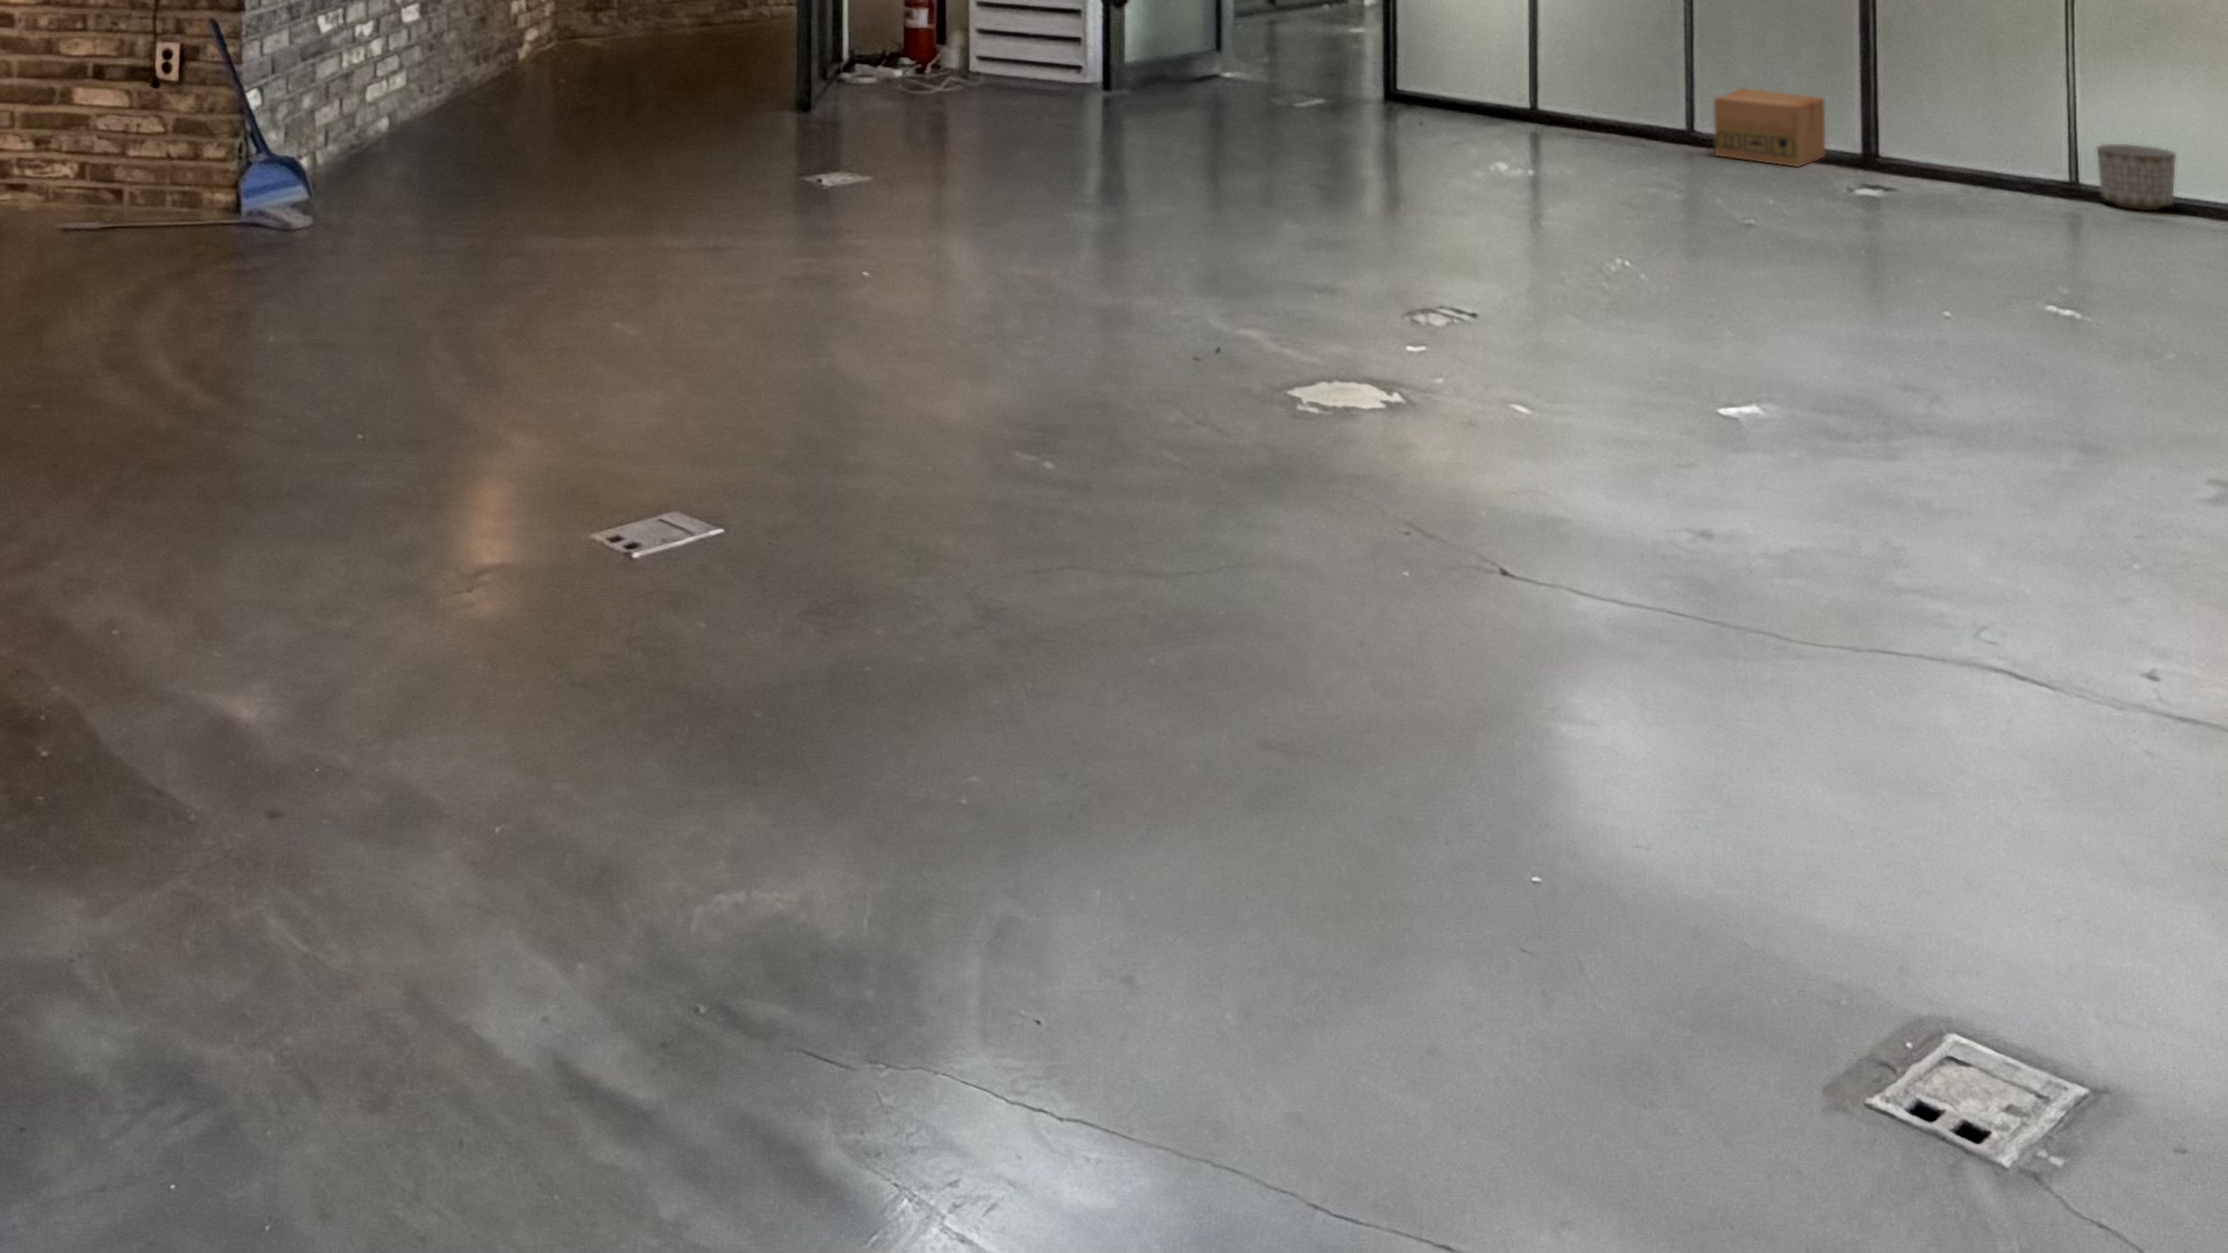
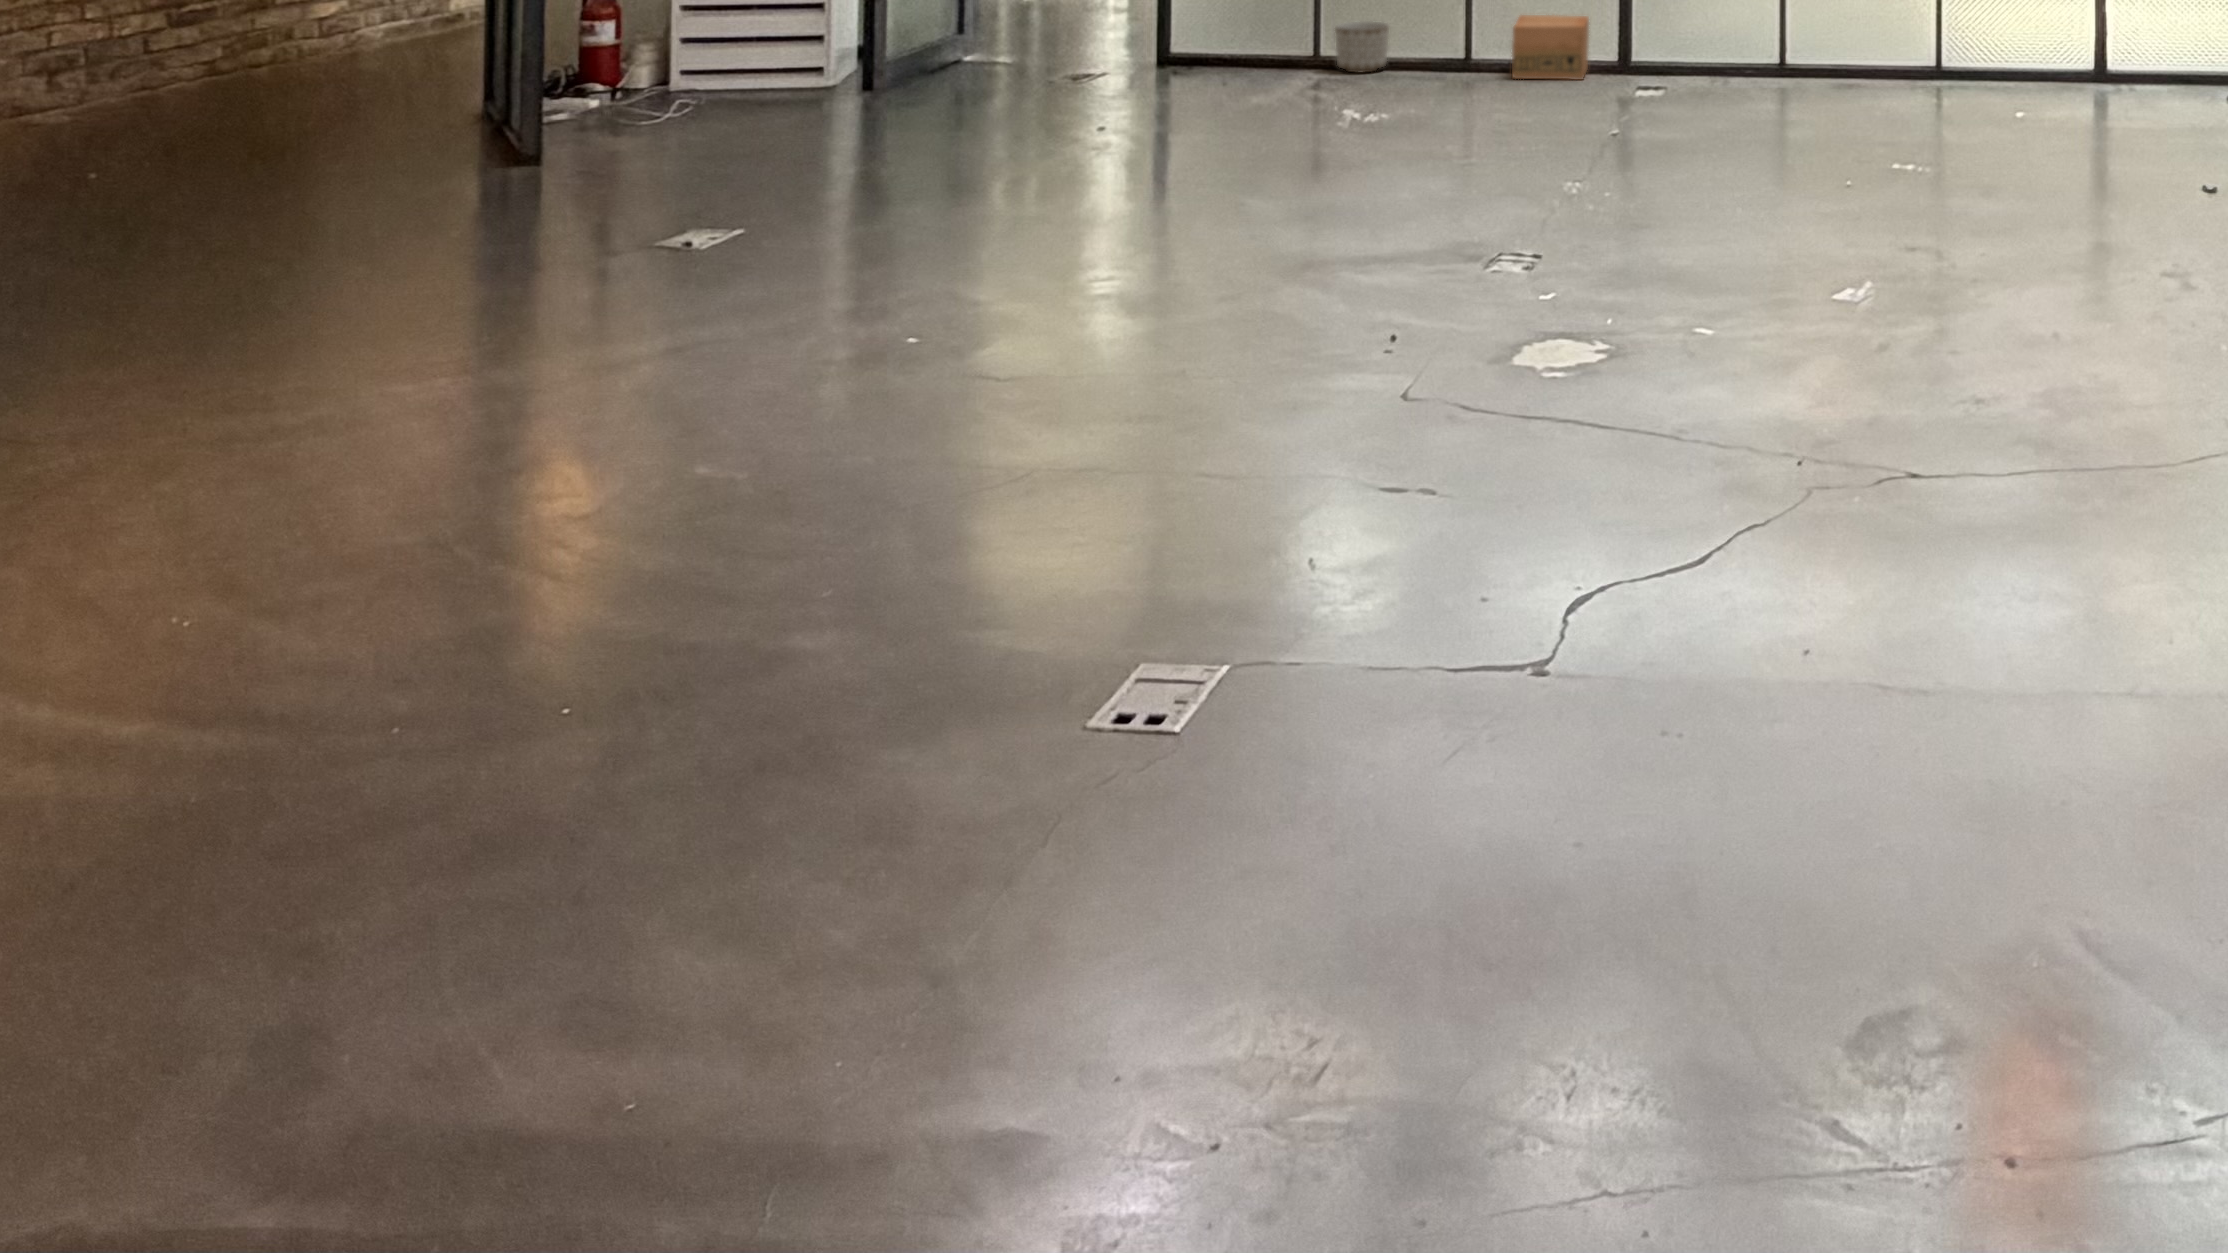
planter: present [2097,144,2176,210] -> present [1335,21,1389,72]

